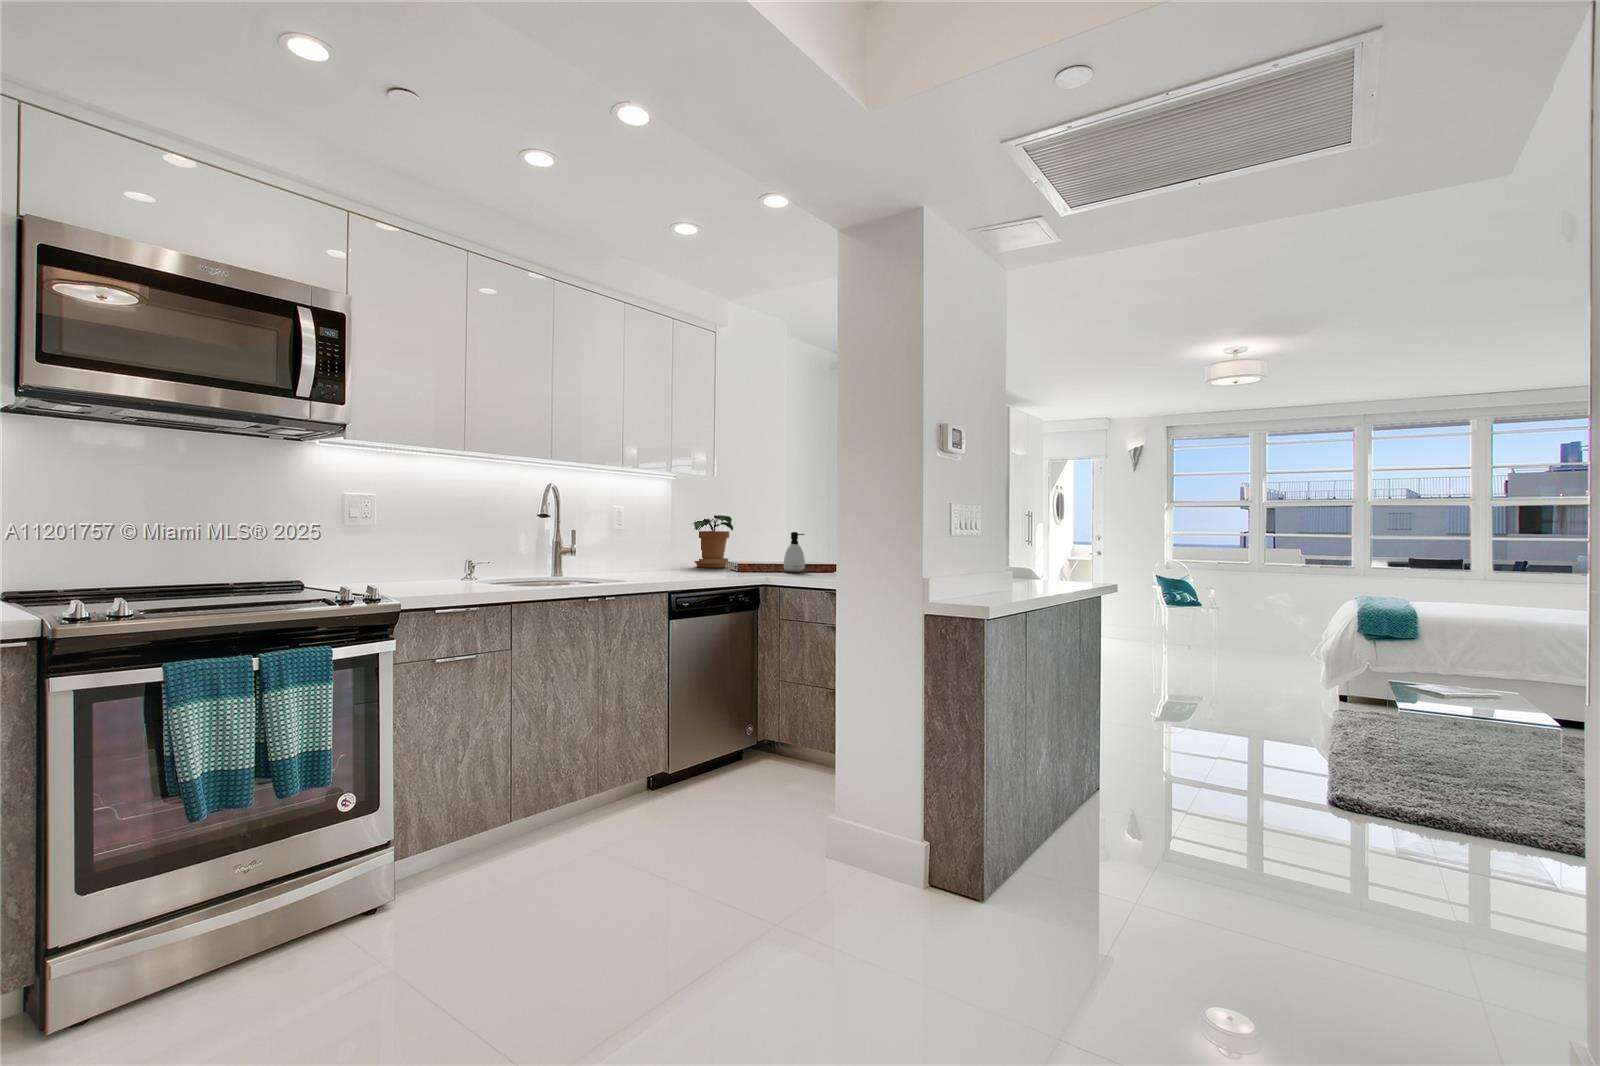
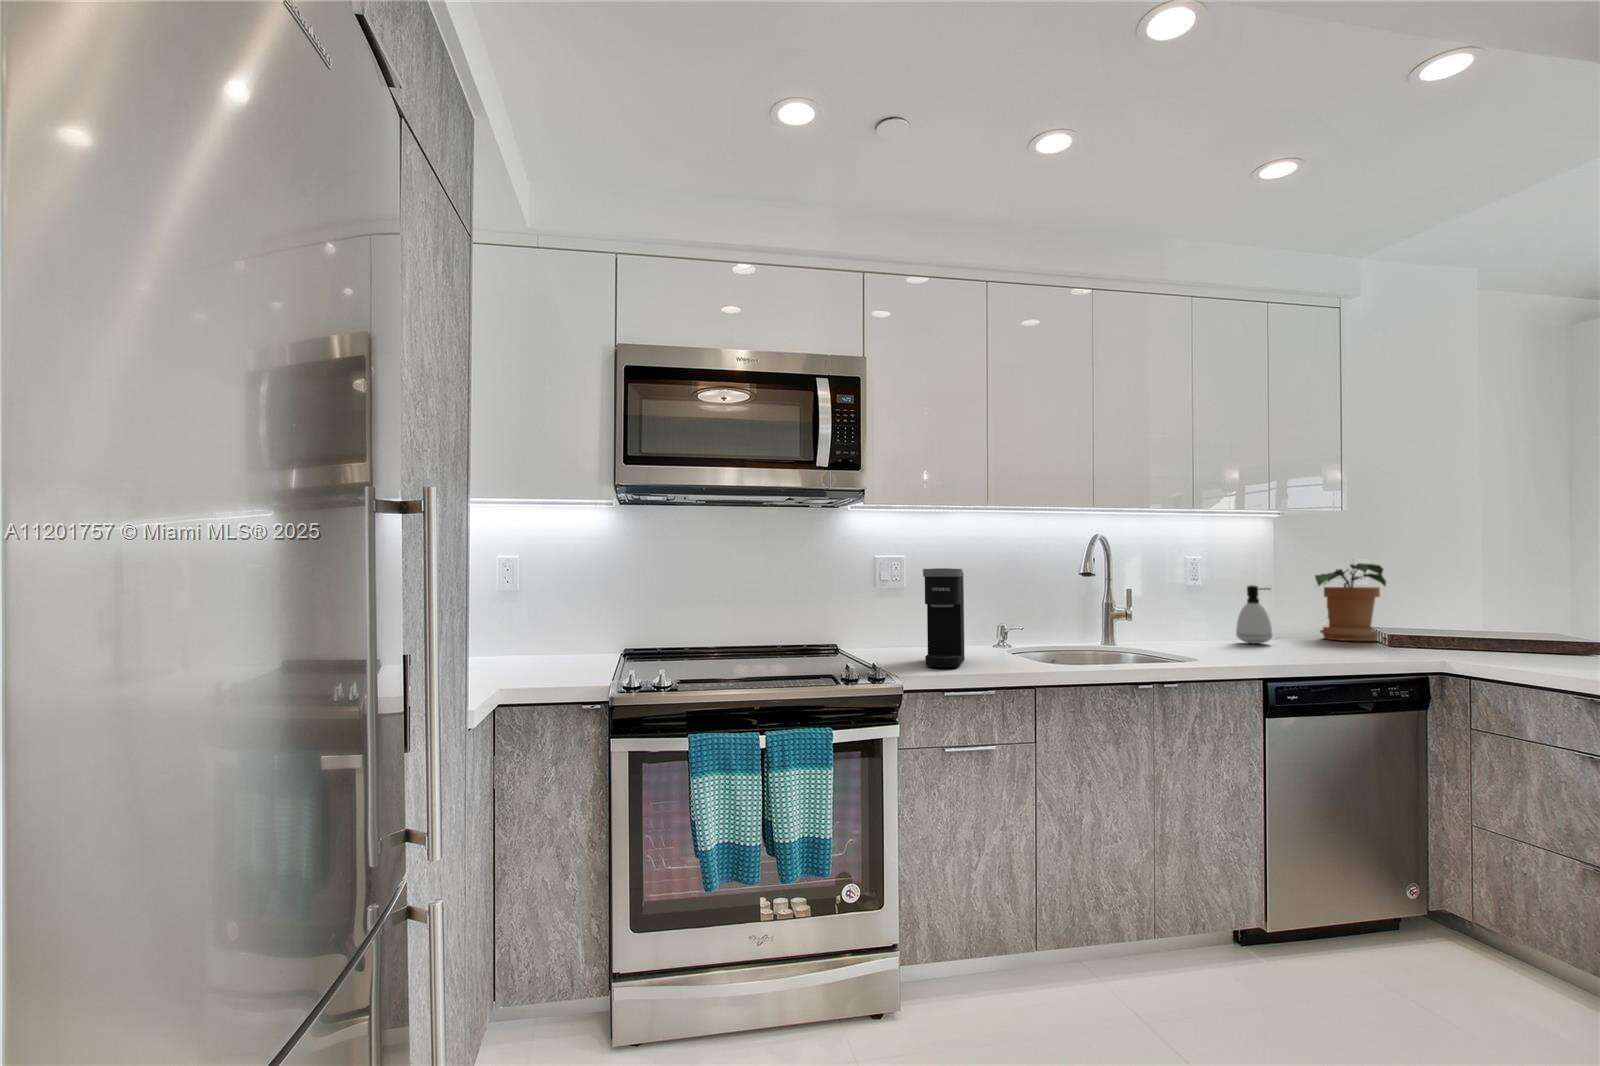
coffee maker: none [410,505,447,592] -> present [923,568,964,668]
soap dispenser: present [784,532,805,572] -> present [1236,585,1272,644]

